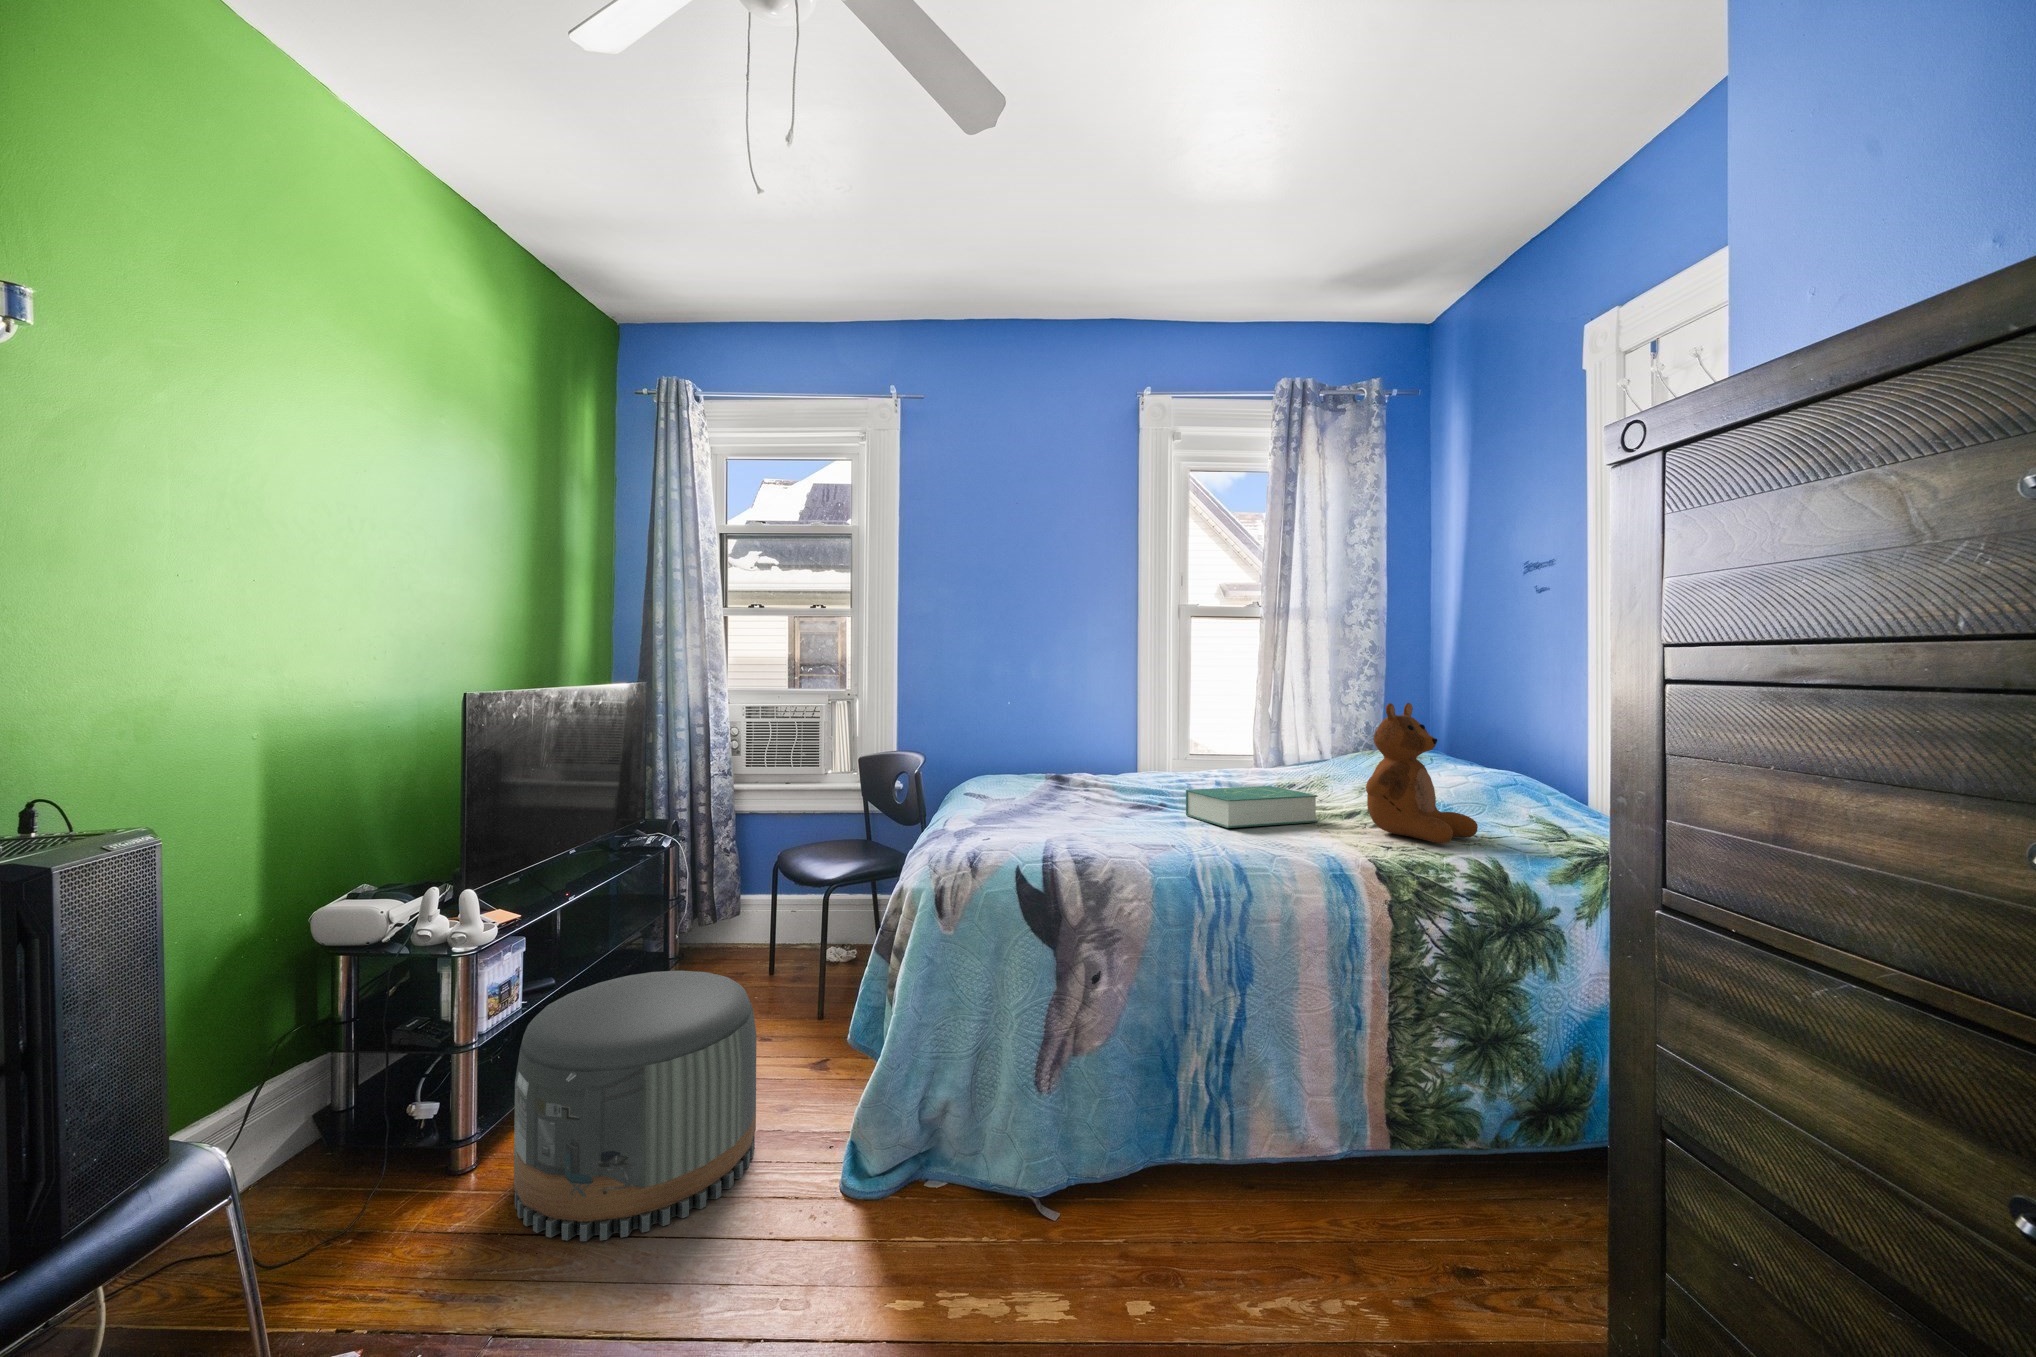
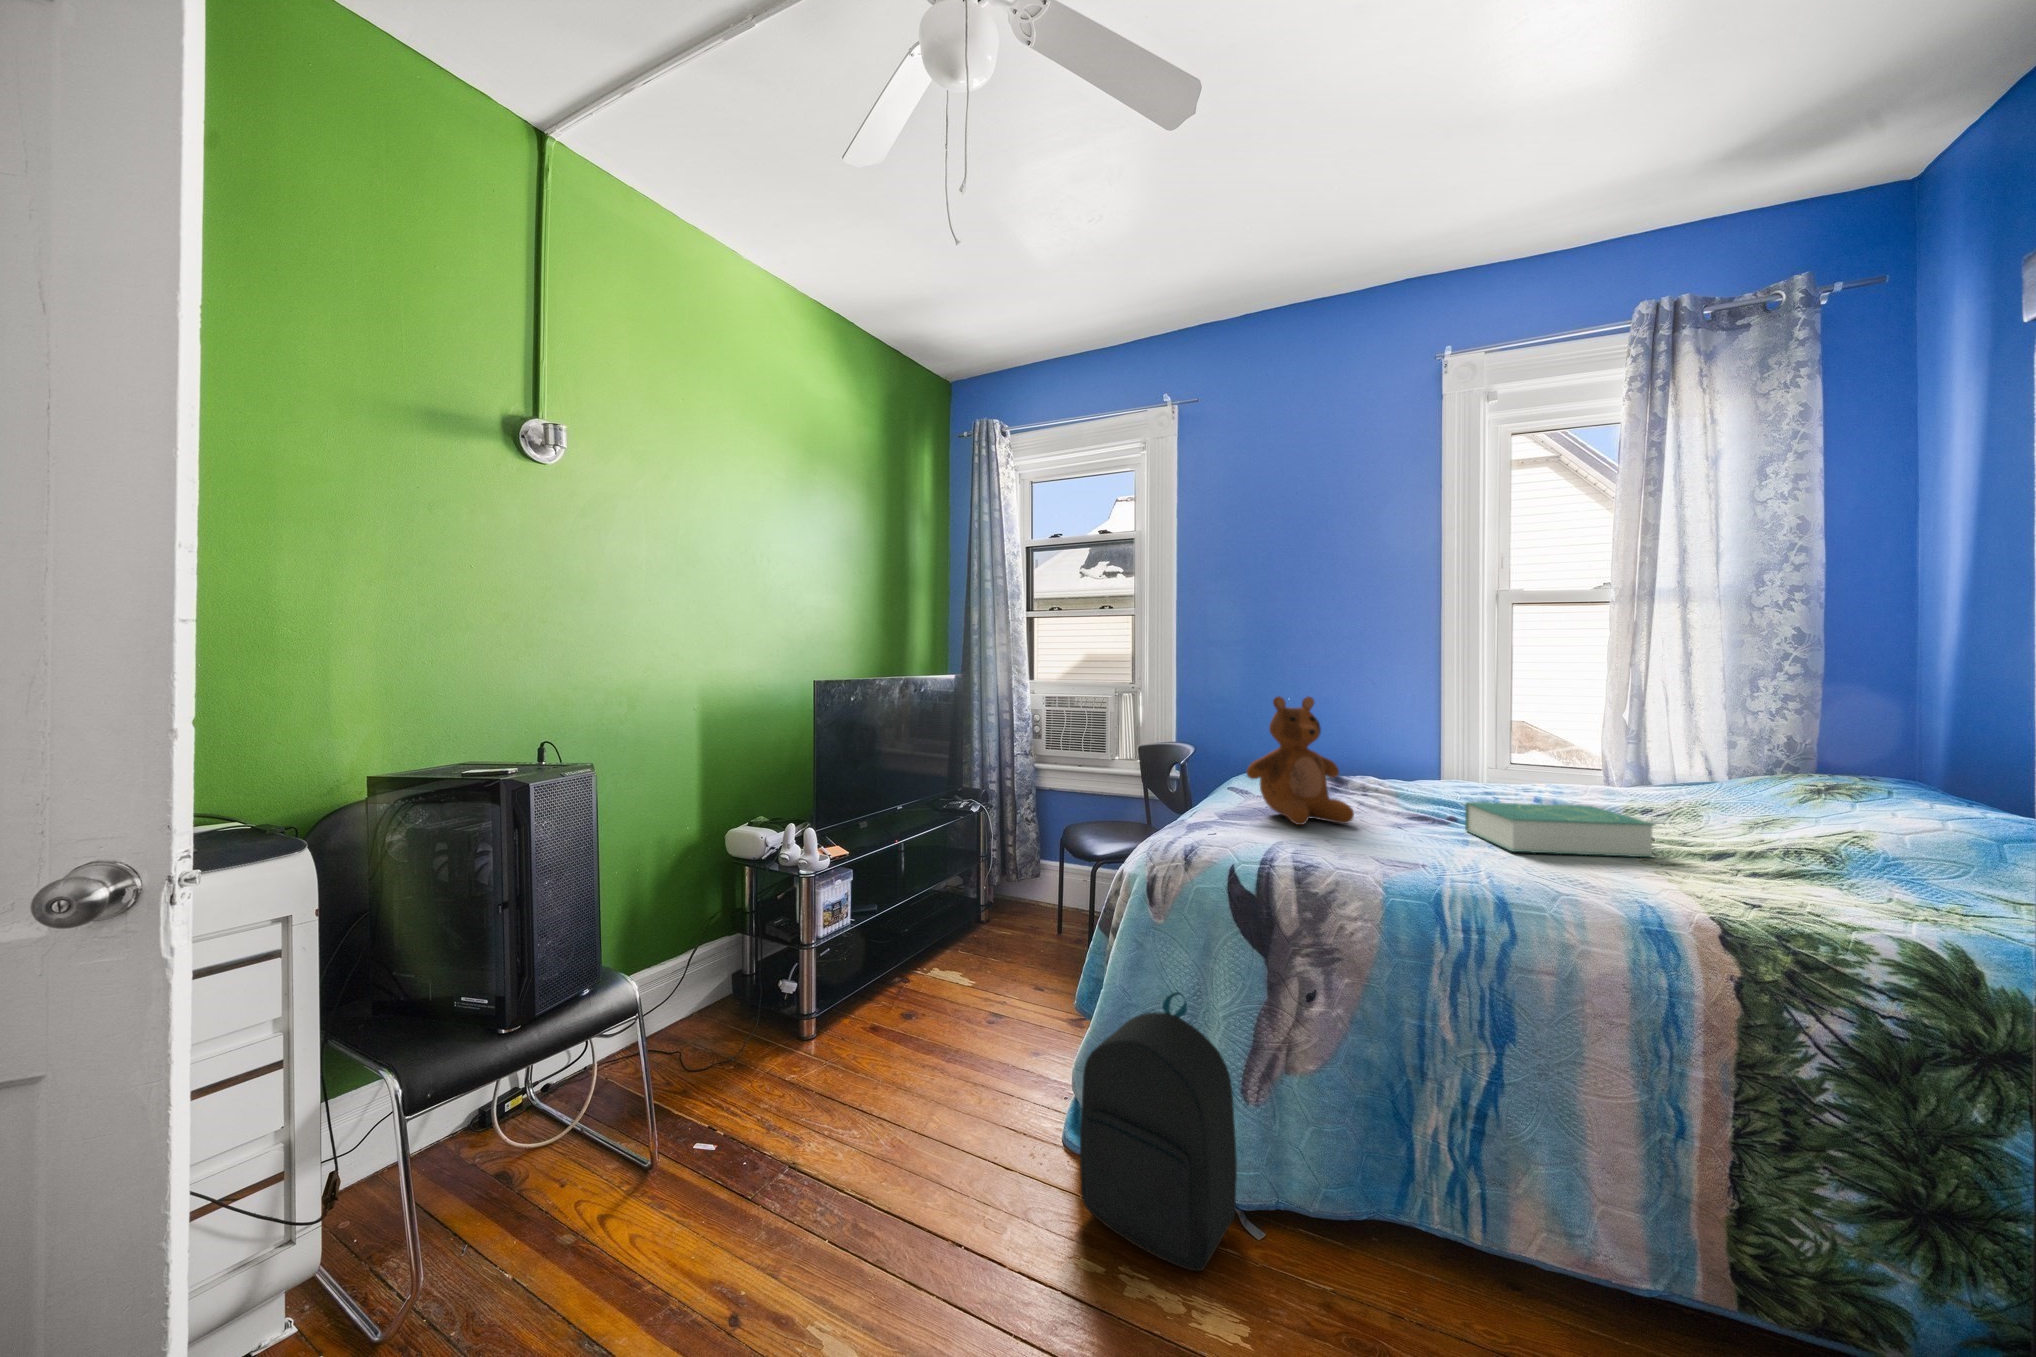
teddy bear: present [1366,703,1478,844] -> present [1246,696,1354,825]
pouf: present [514,971,757,1241] -> none [828,913,1004,1124]
backpack: none [885,999,1039,1269] -> present [1080,992,1237,1271]

